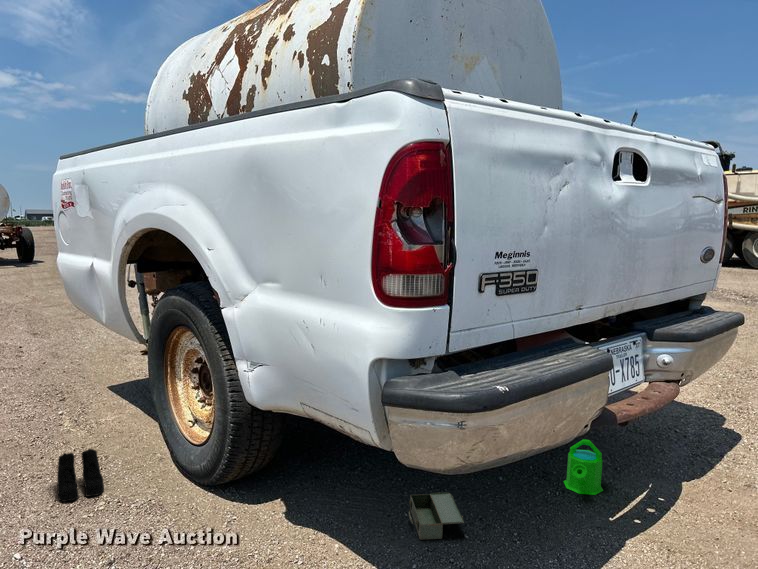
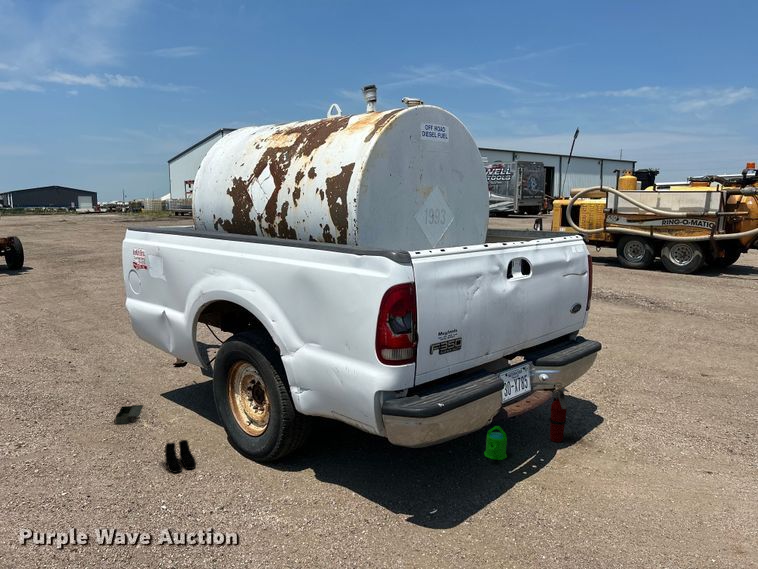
fire extinguisher: none [665,381,702,469] -> present [550,388,569,442]
toolbox: present [409,492,464,540] -> present [116,405,143,424]

